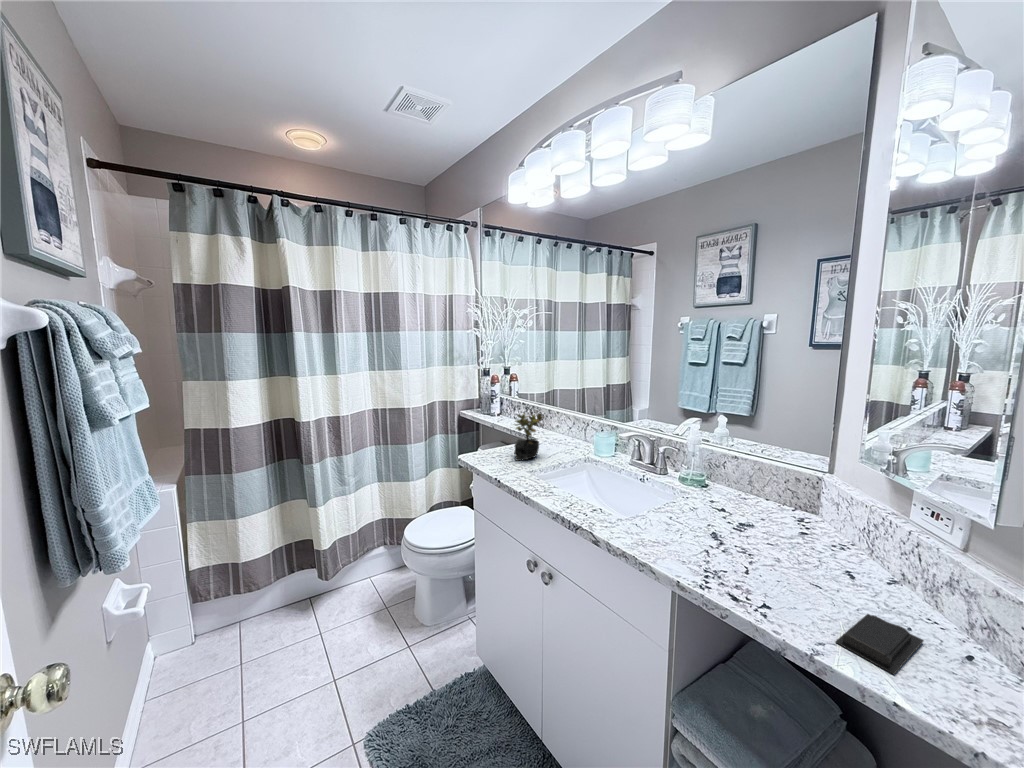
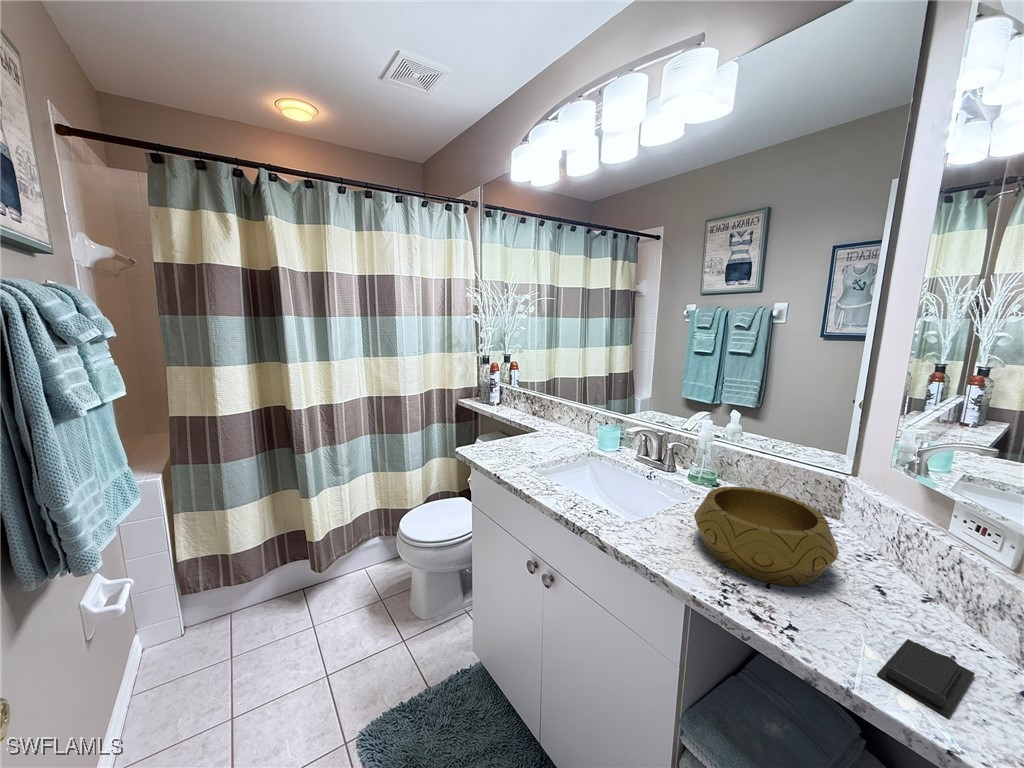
succulent plant: present [514,412,544,461] -> none [514,402,547,454]
decorative bowl: none [681,484,811,572] -> present [694,487,838,586]

